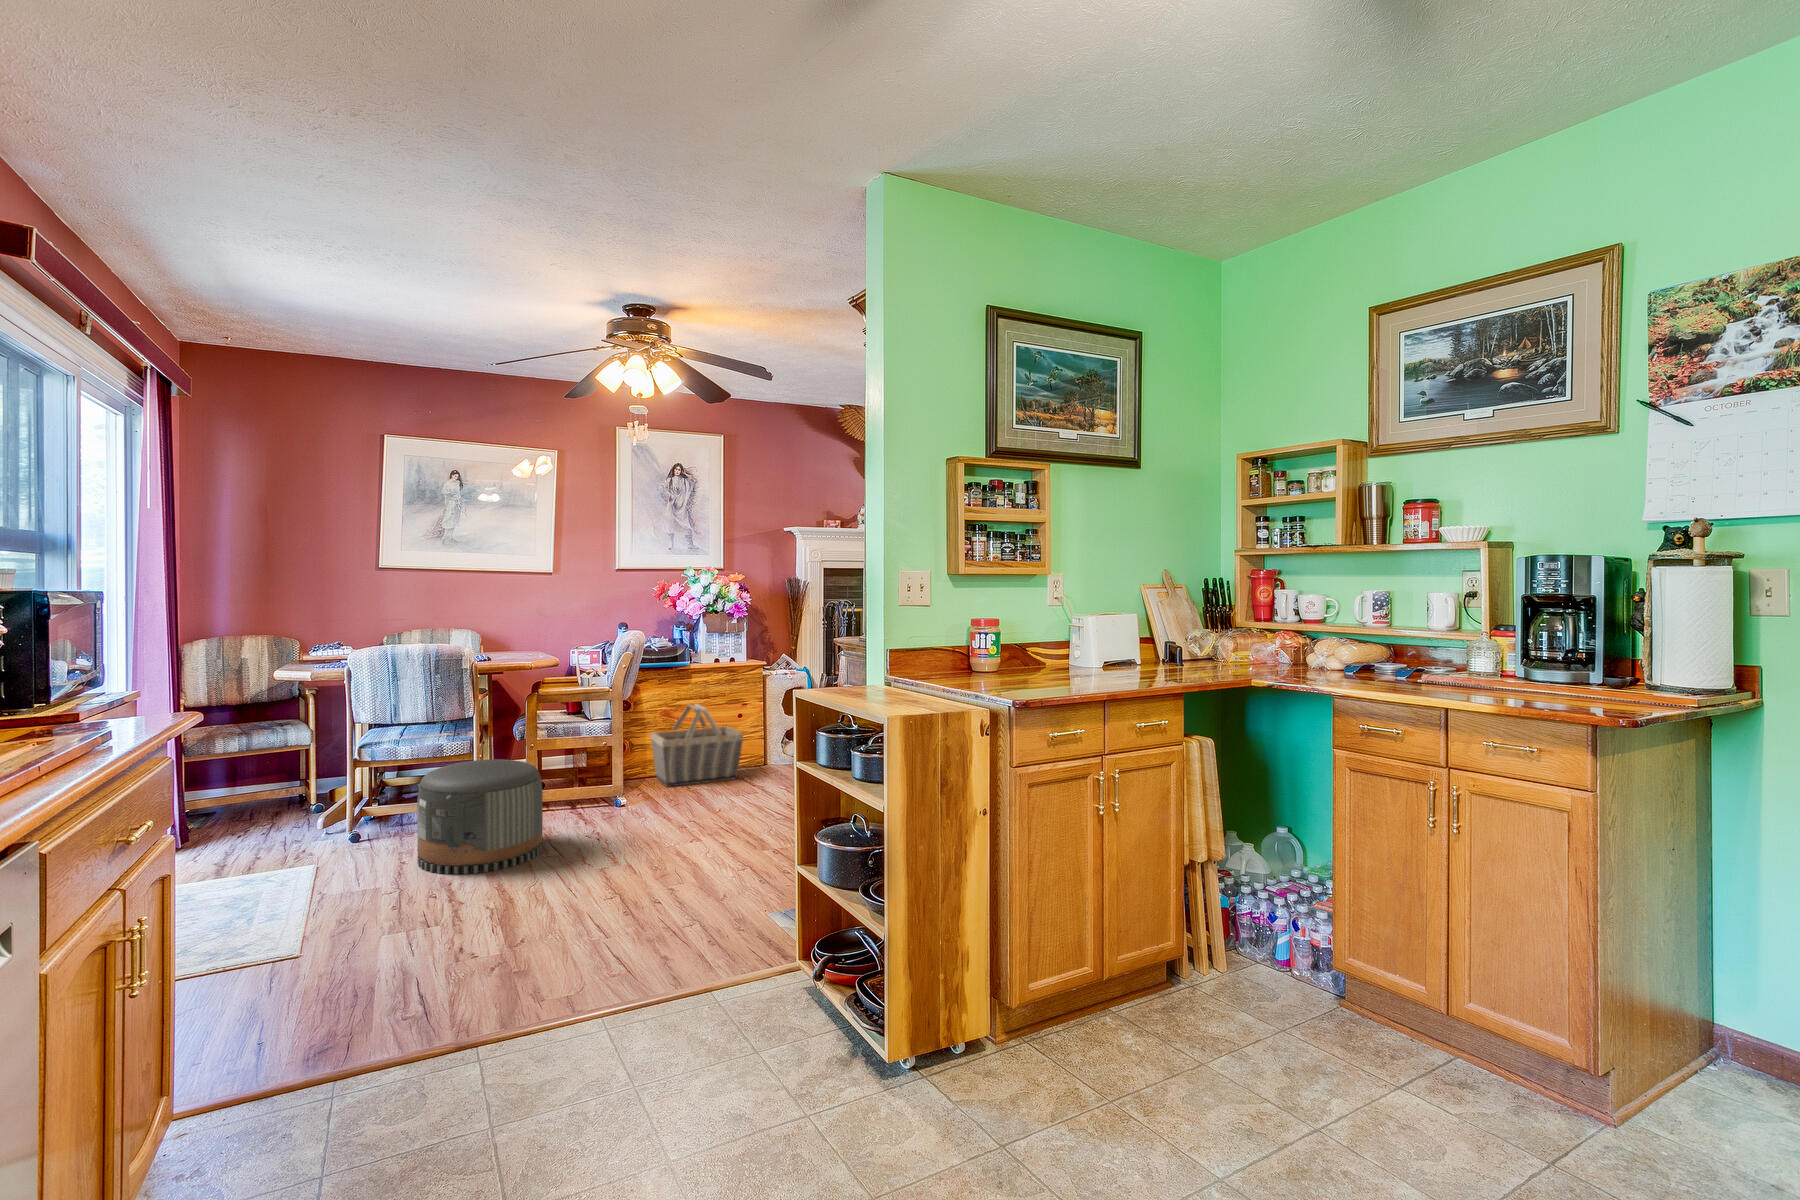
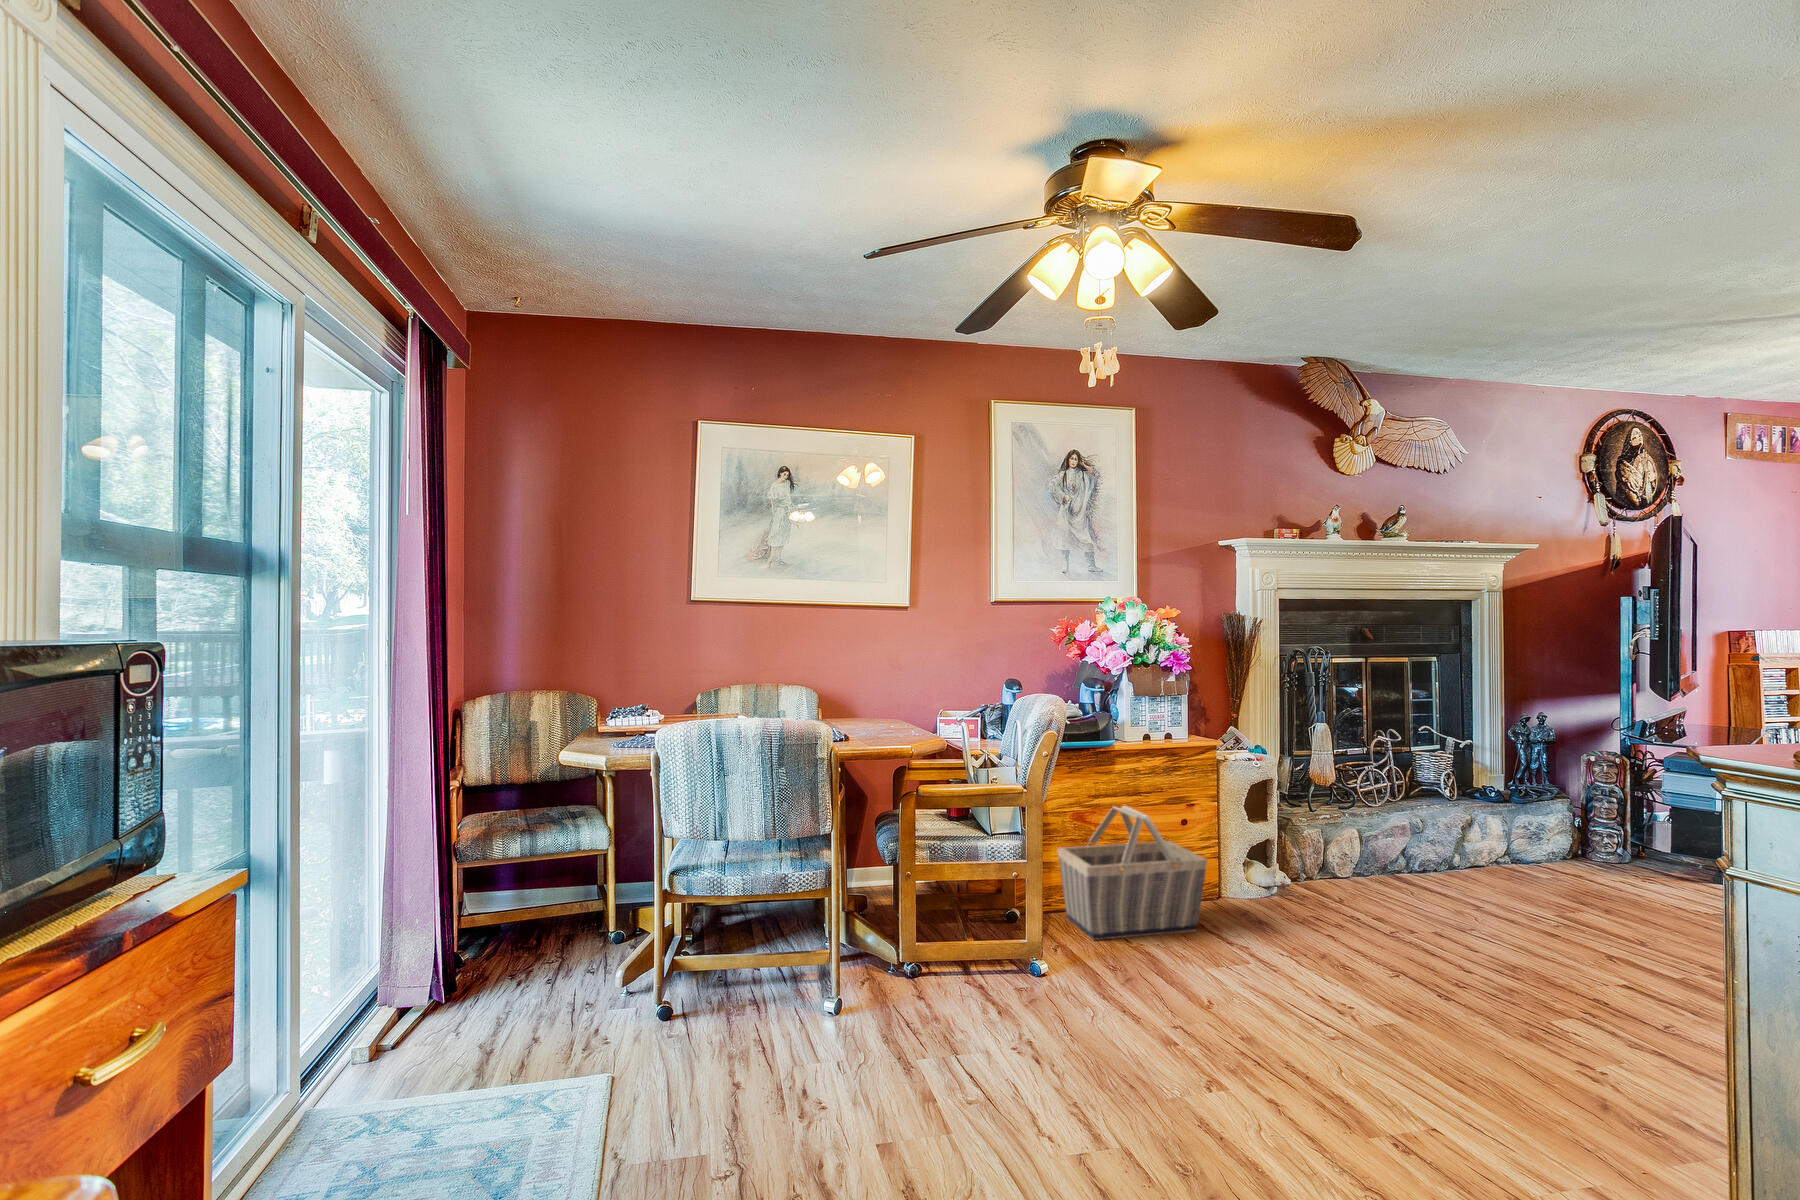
pouf: present [417,759,543,874] -> none [758,912,952,1141]

